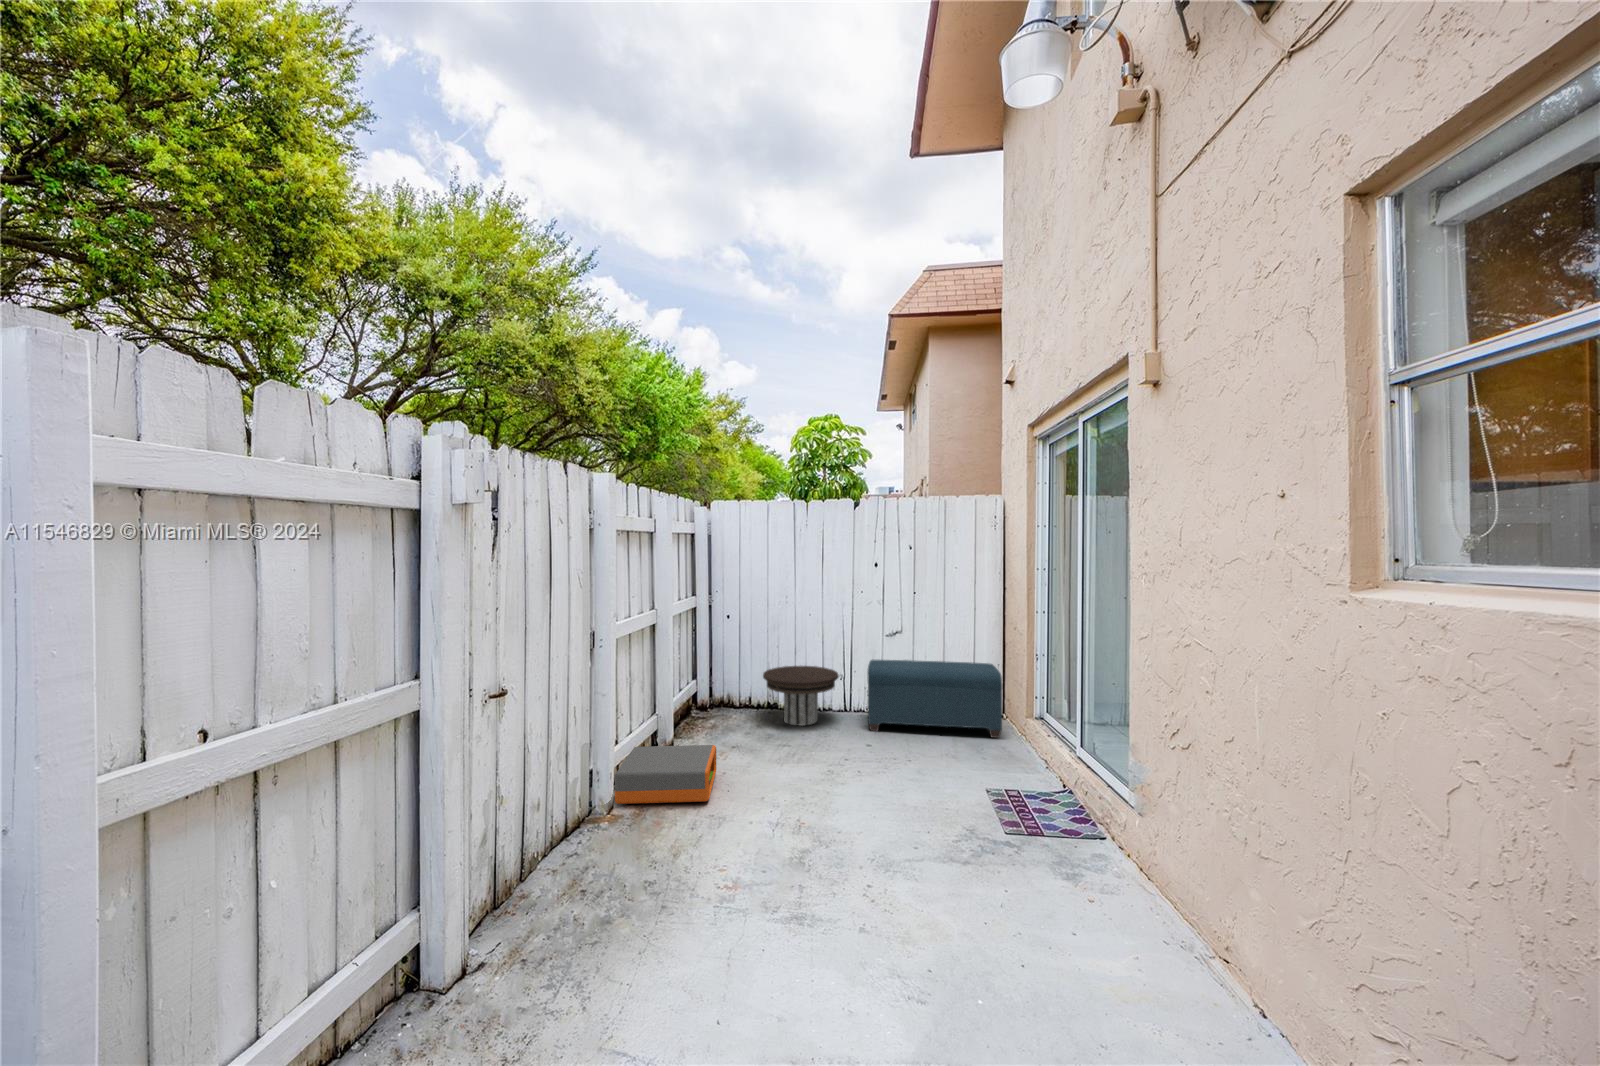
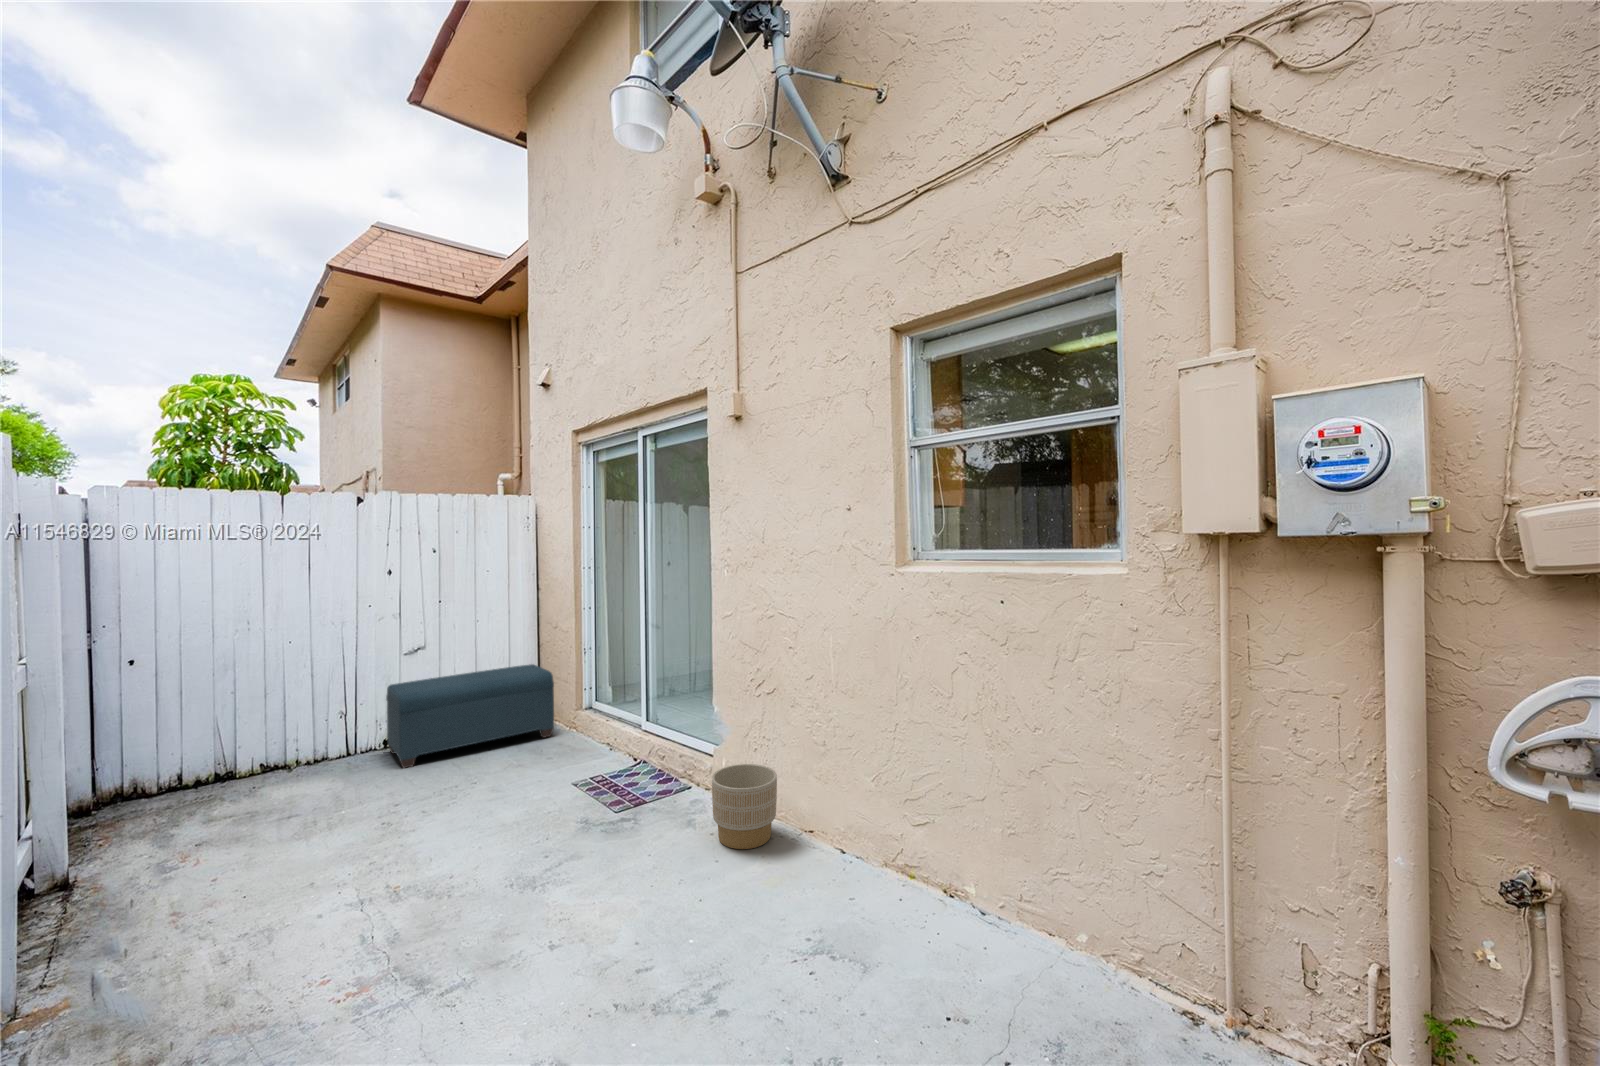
side table: present [763,666,839,726] -> none [221,707,350,793]
storage box: present [615,745,716,804] -> none [30,845,242,990]
planter: none [1090,829,1189,956] -> present [712,764,777,849]

